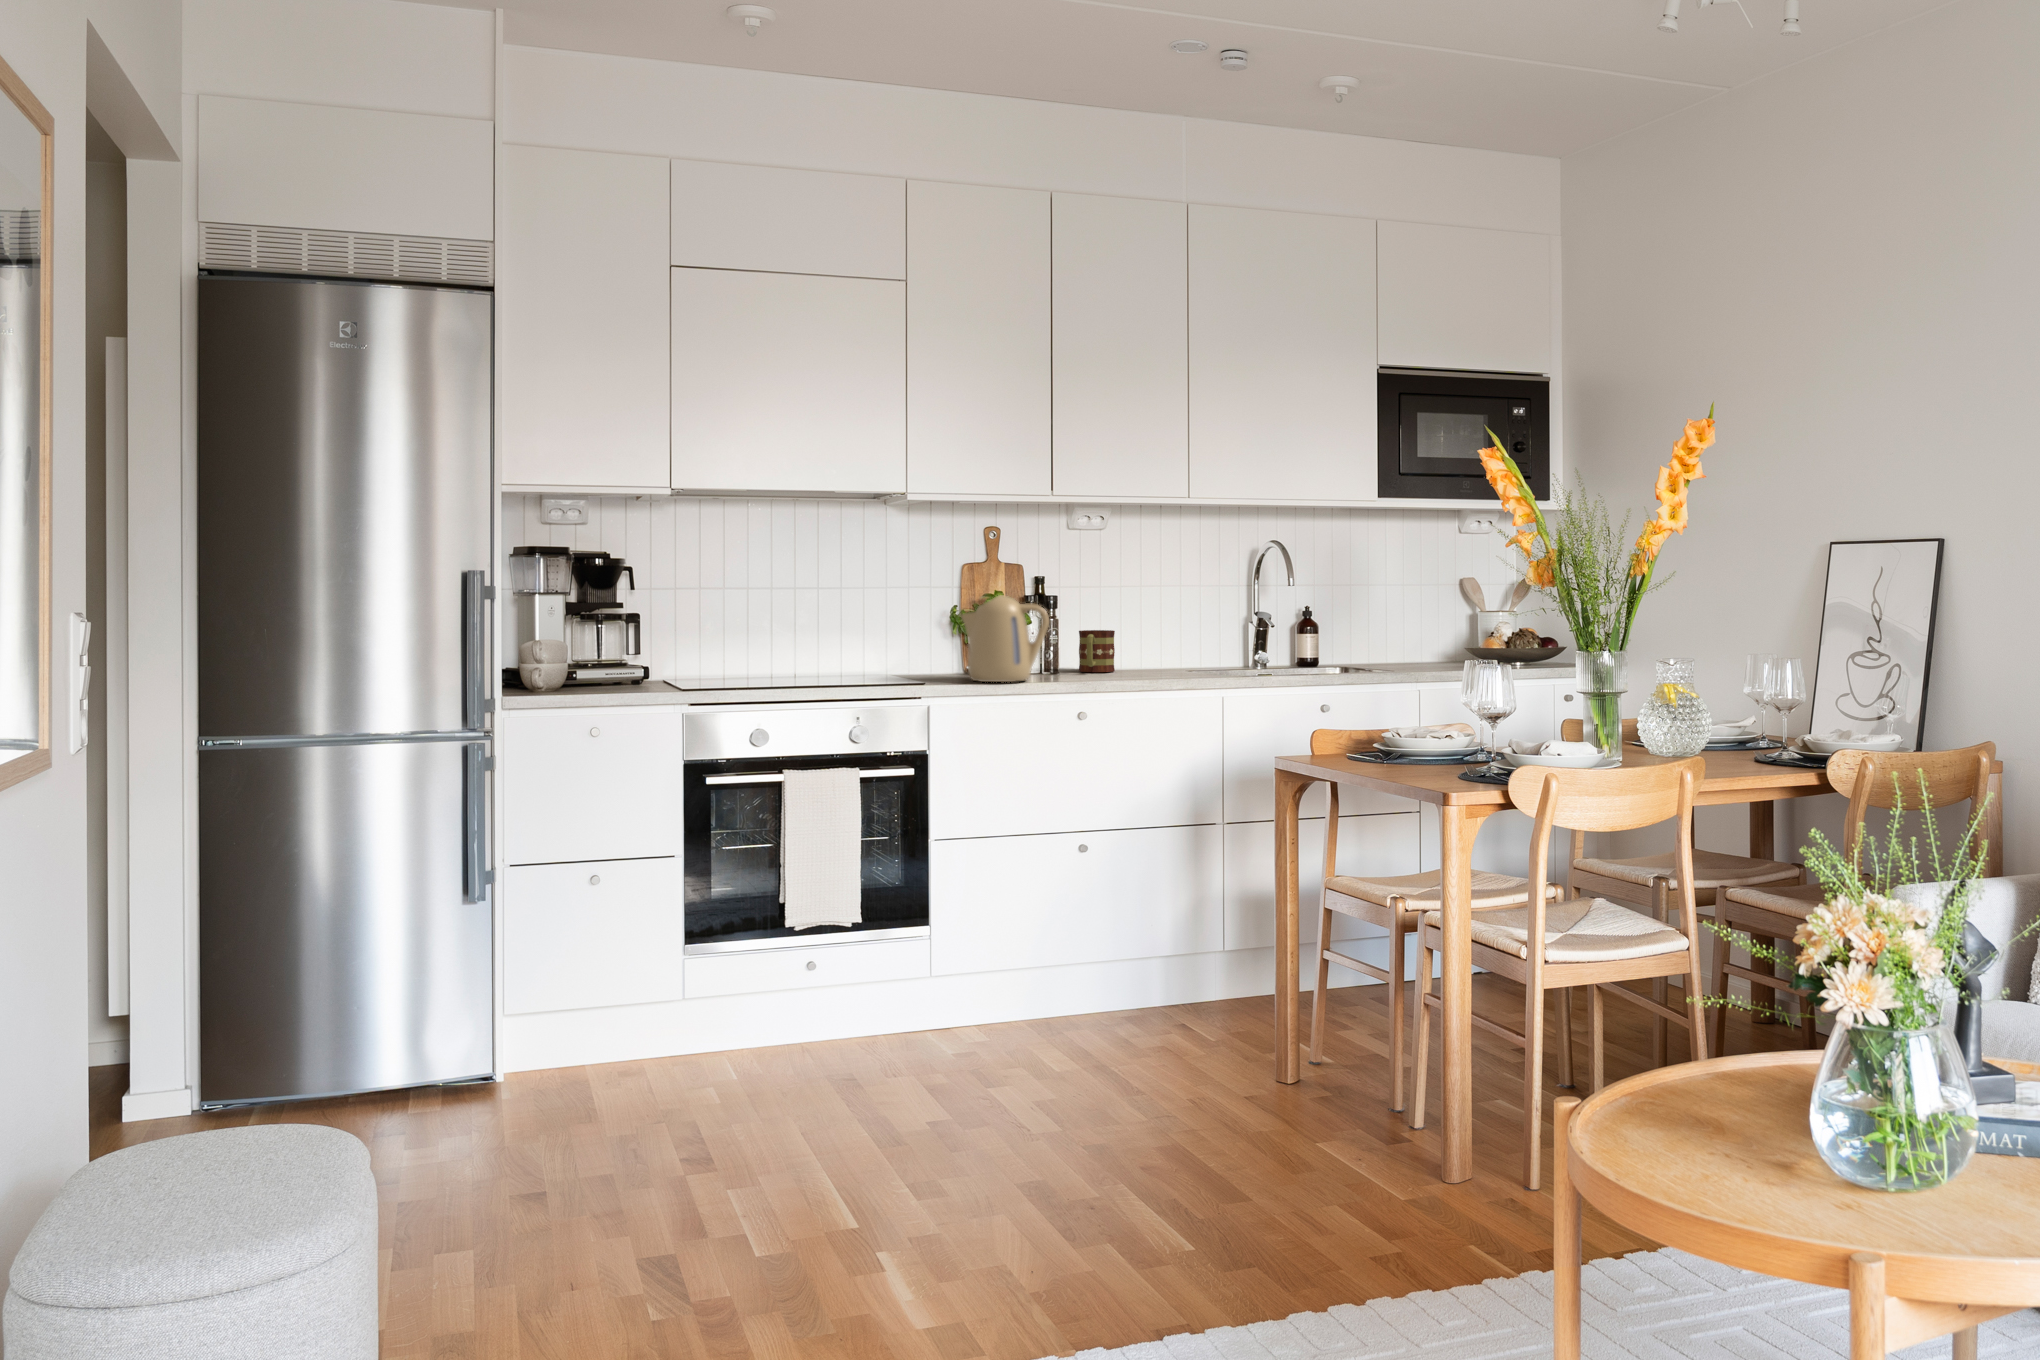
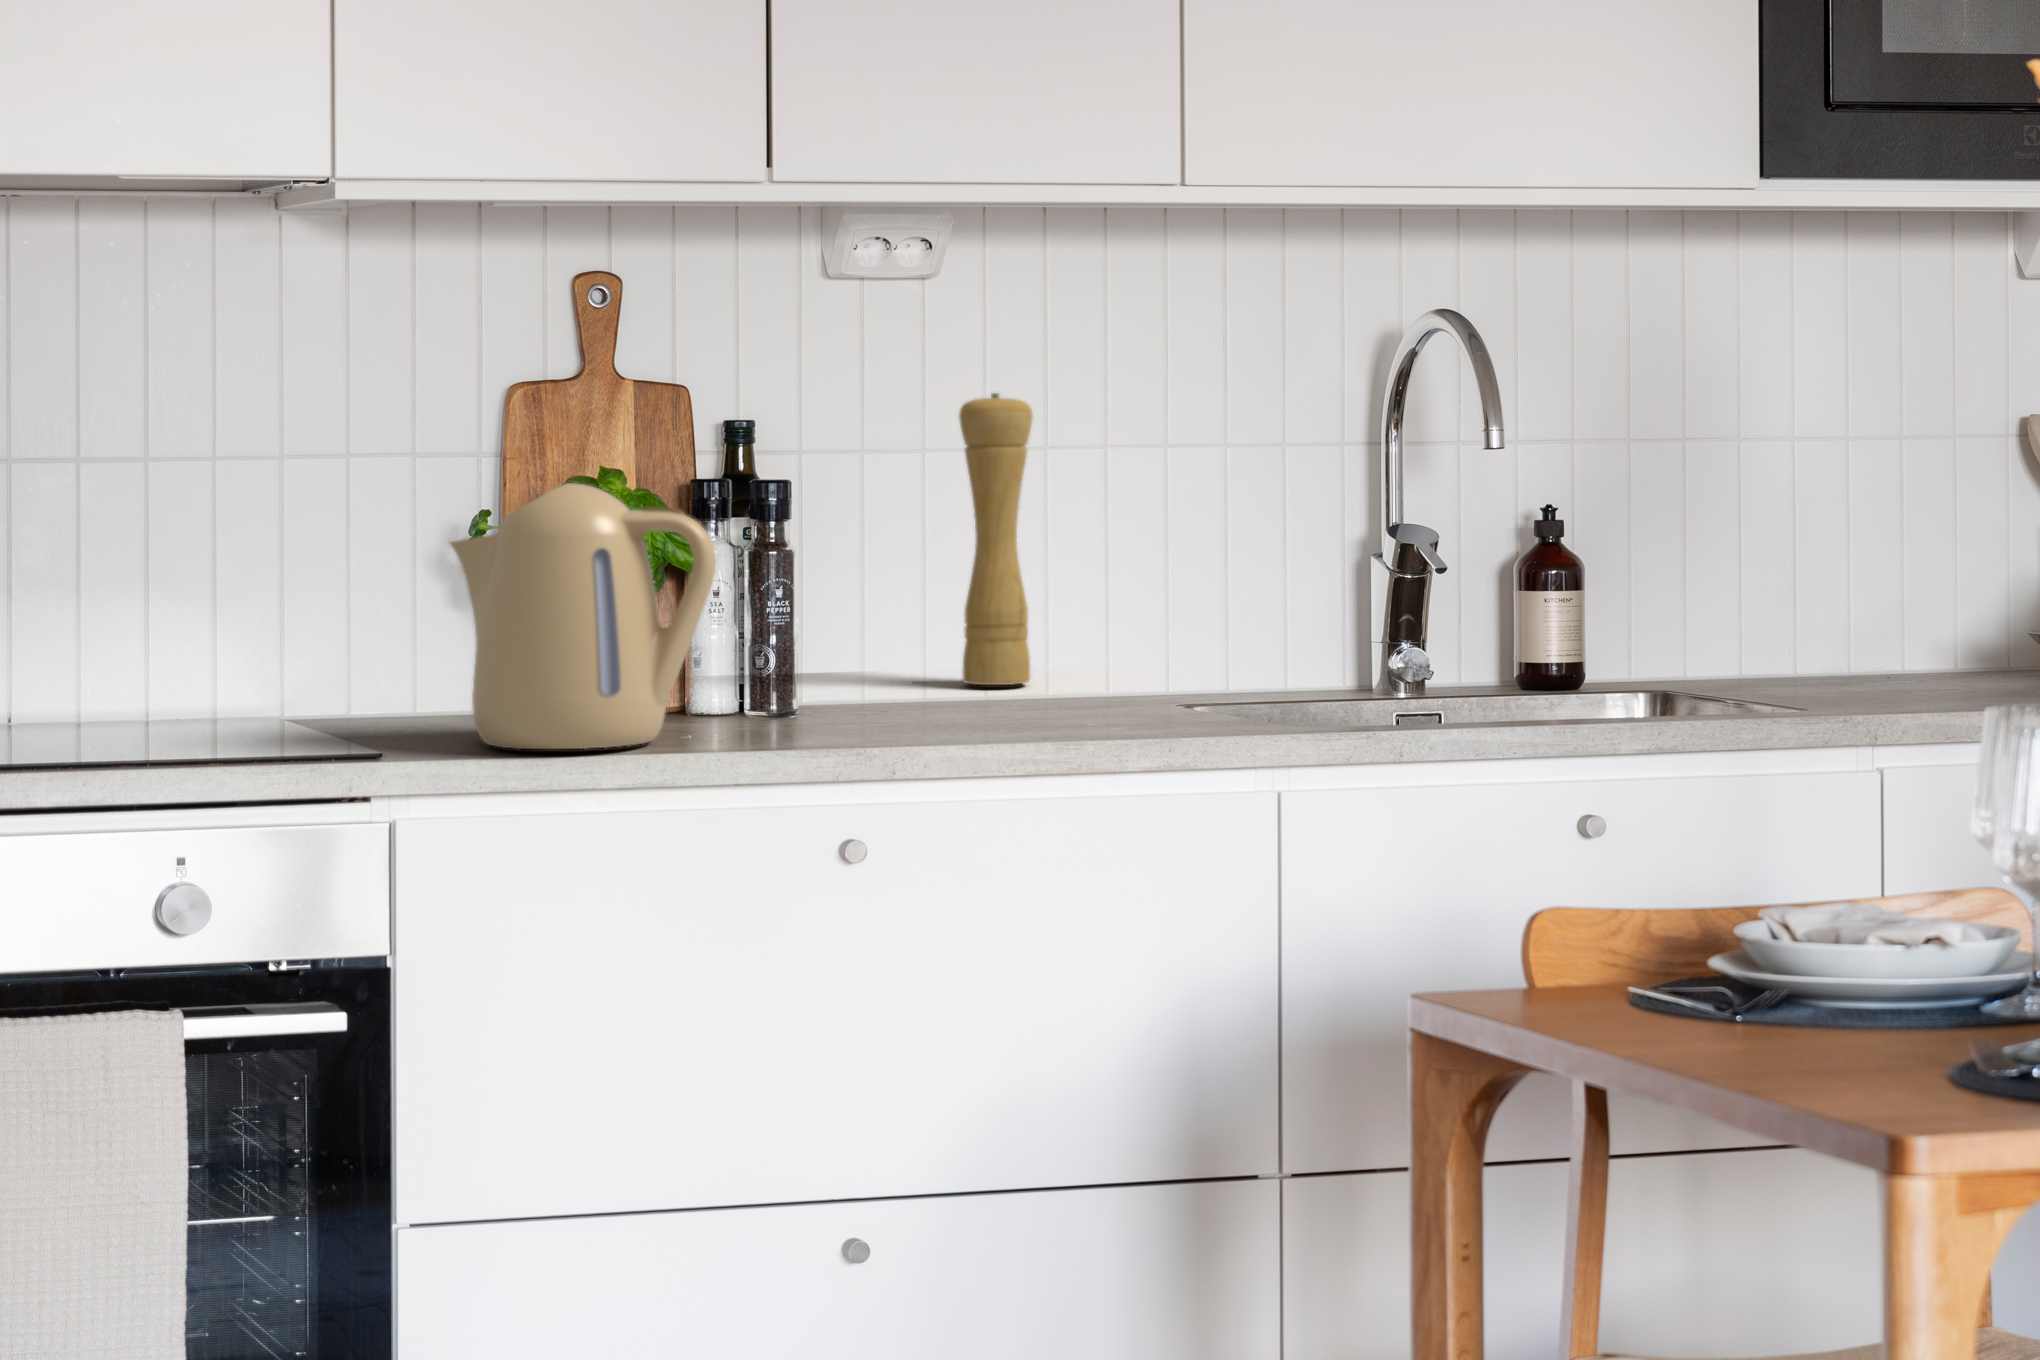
pepper mill: none [1112,567,1137,665] -> present [959,393,1033,685]
mug: present [1079,630,1115,672] -> none [844,583,948,711]

